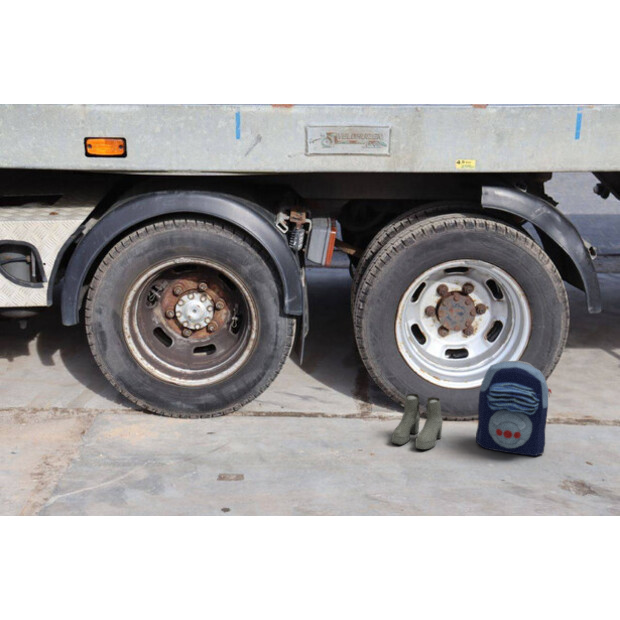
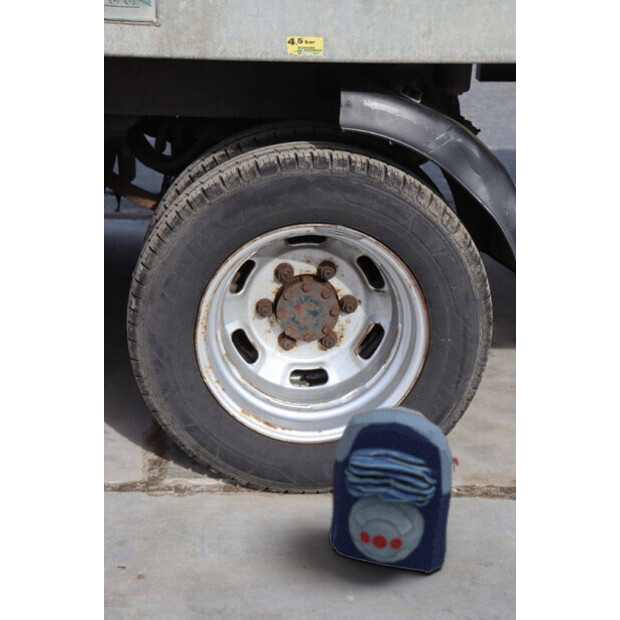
boots: present [392,394,443,449] -> none [181,458,274,565]

